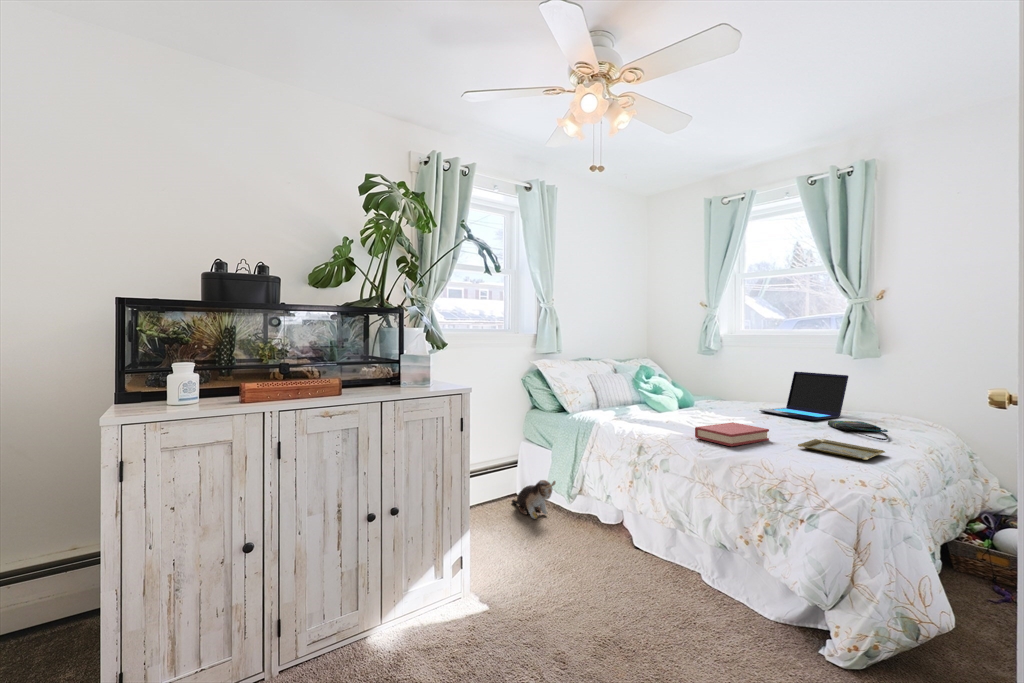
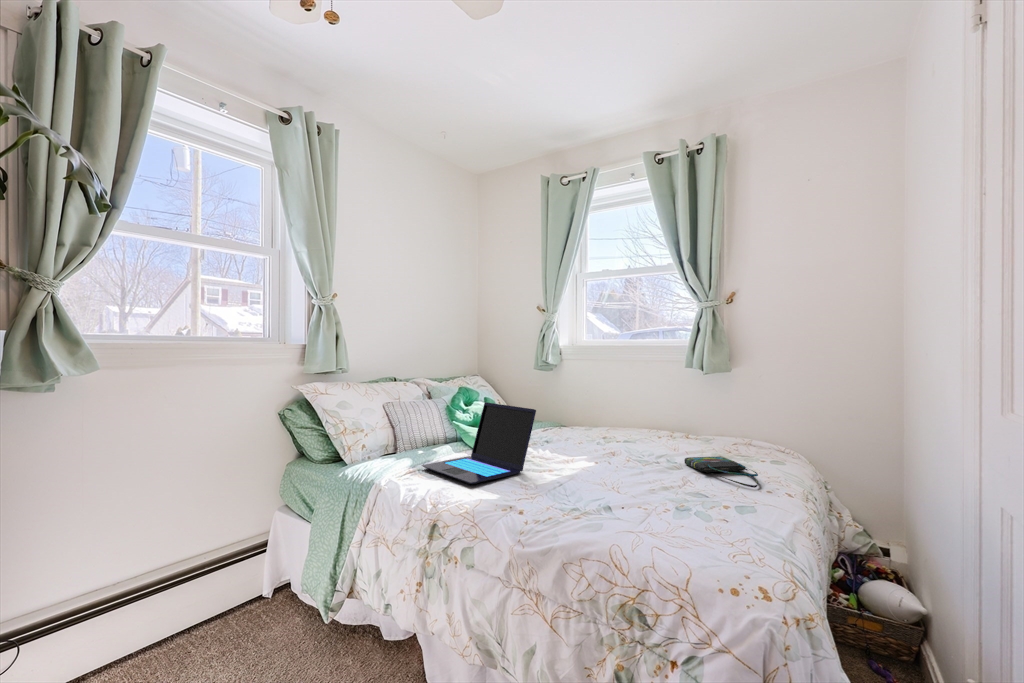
laptop: present [759,372,848,420] -> present [422,402,536,484]
hardback book: present [695,422,769,446] -> none [517,473,618,522]
tray: present [798,439,885,460] -> none [657,495,769,535]
plush toy: present [512,480,555,519] -> none [249,580,312,648]

